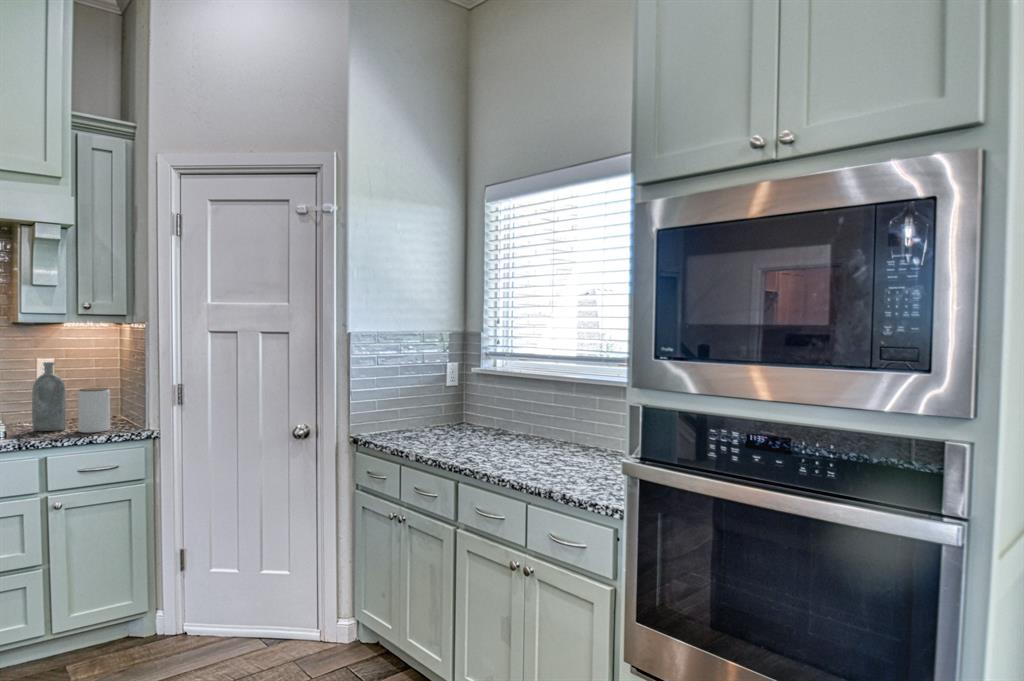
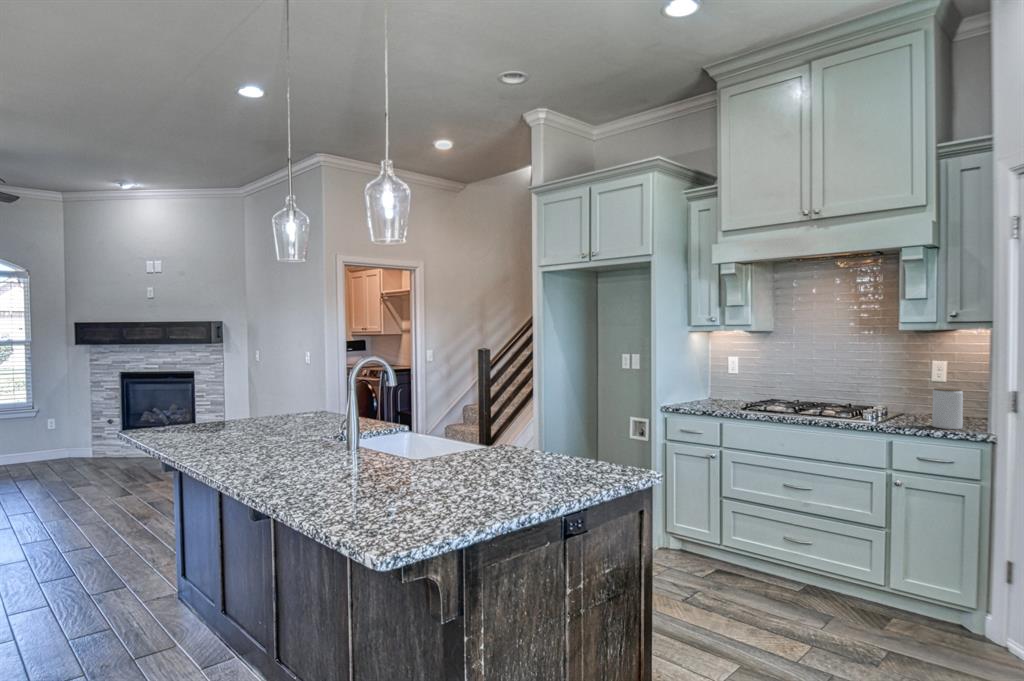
bottle: present [32,362,66,431] -> none [905,363,931,423]

